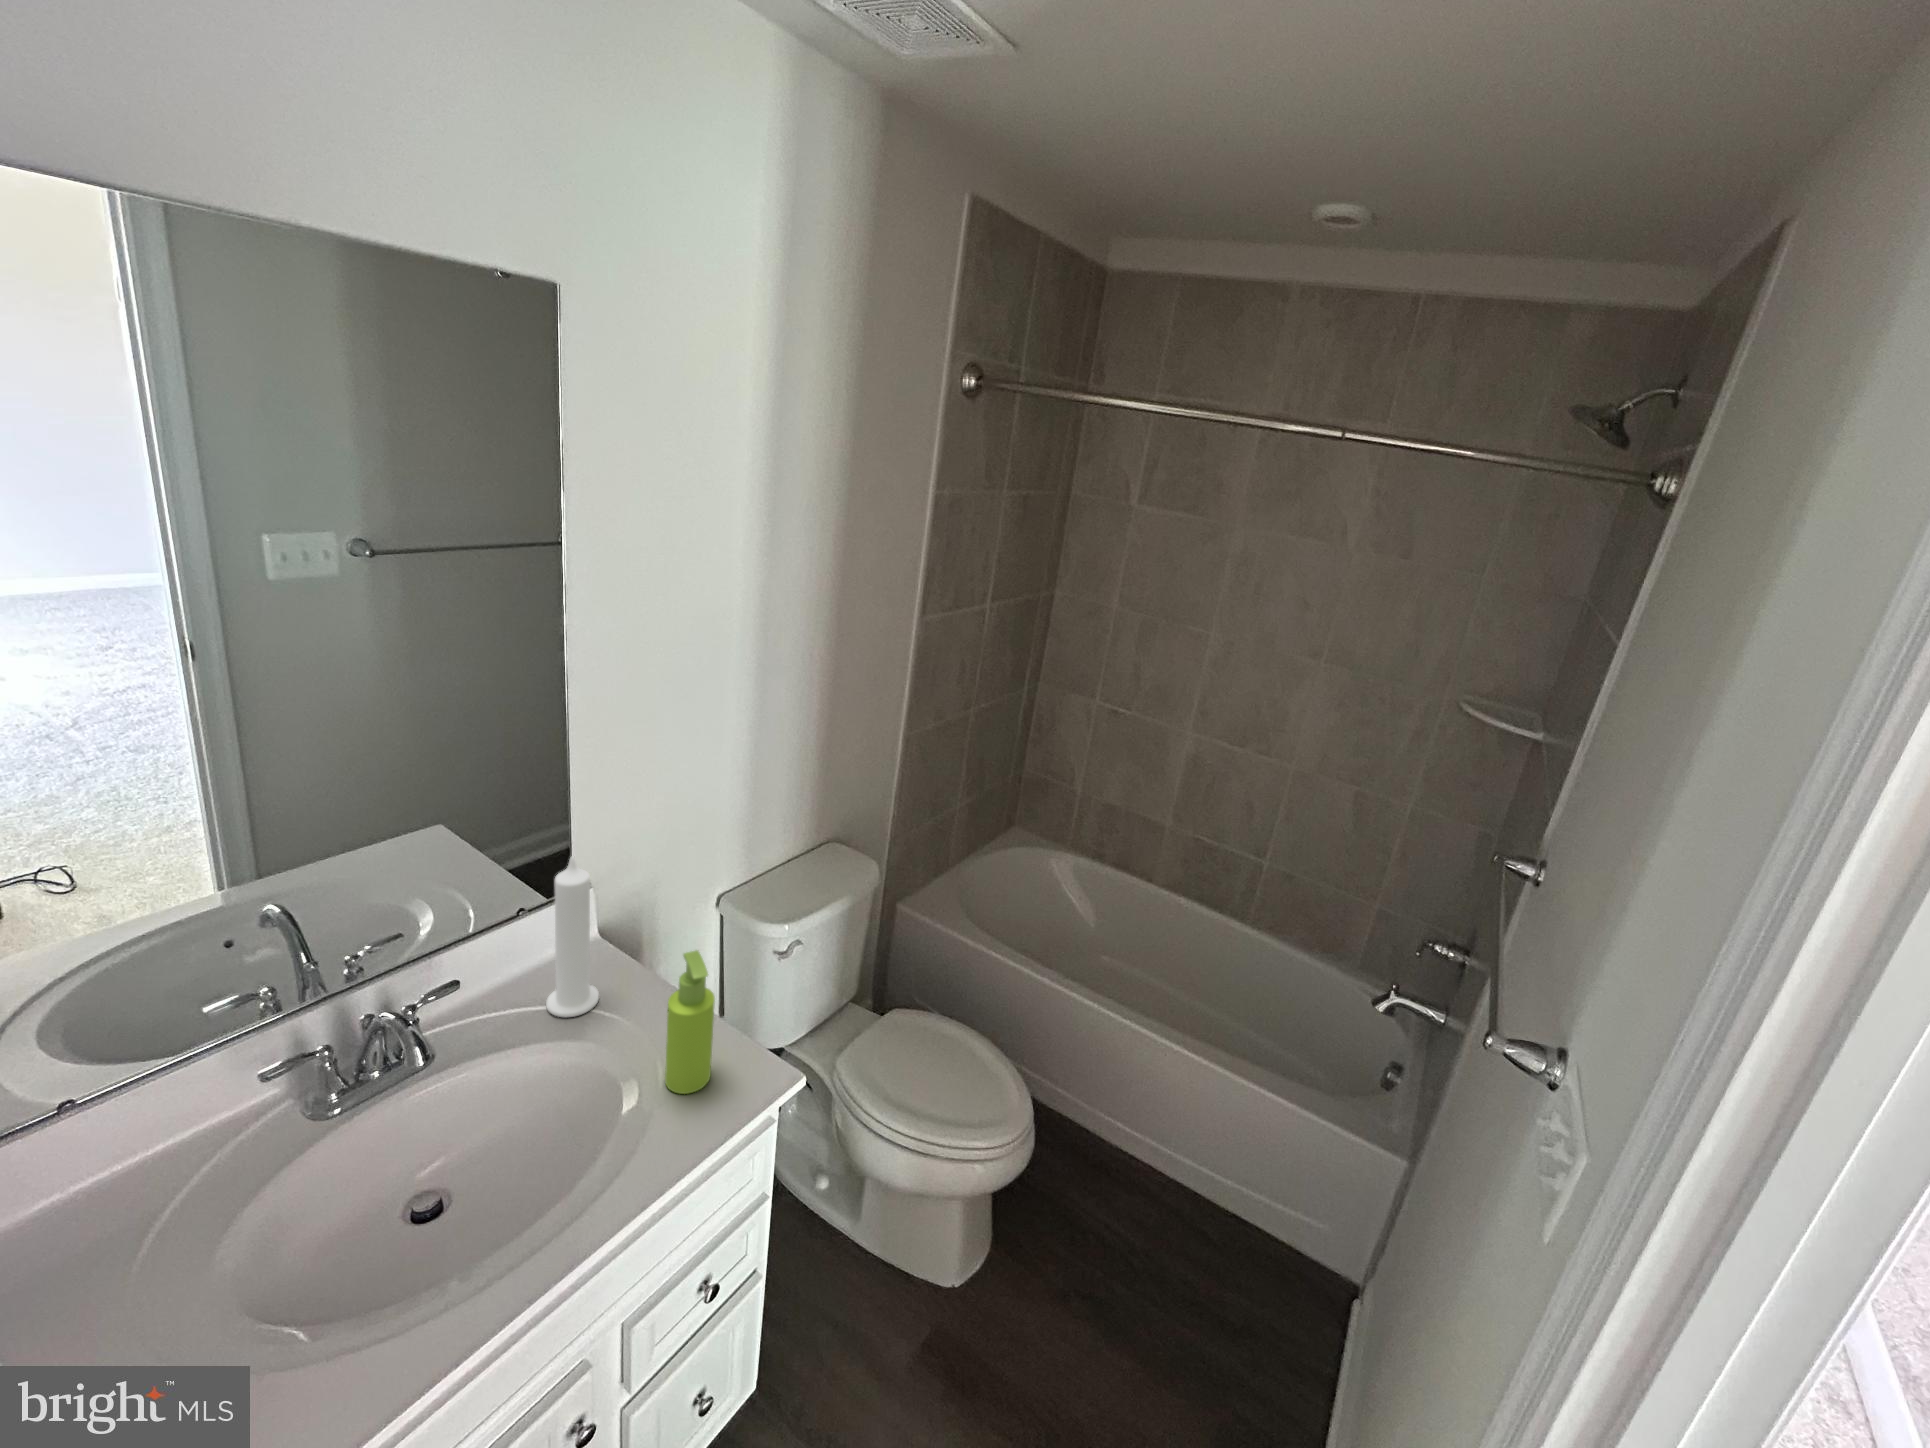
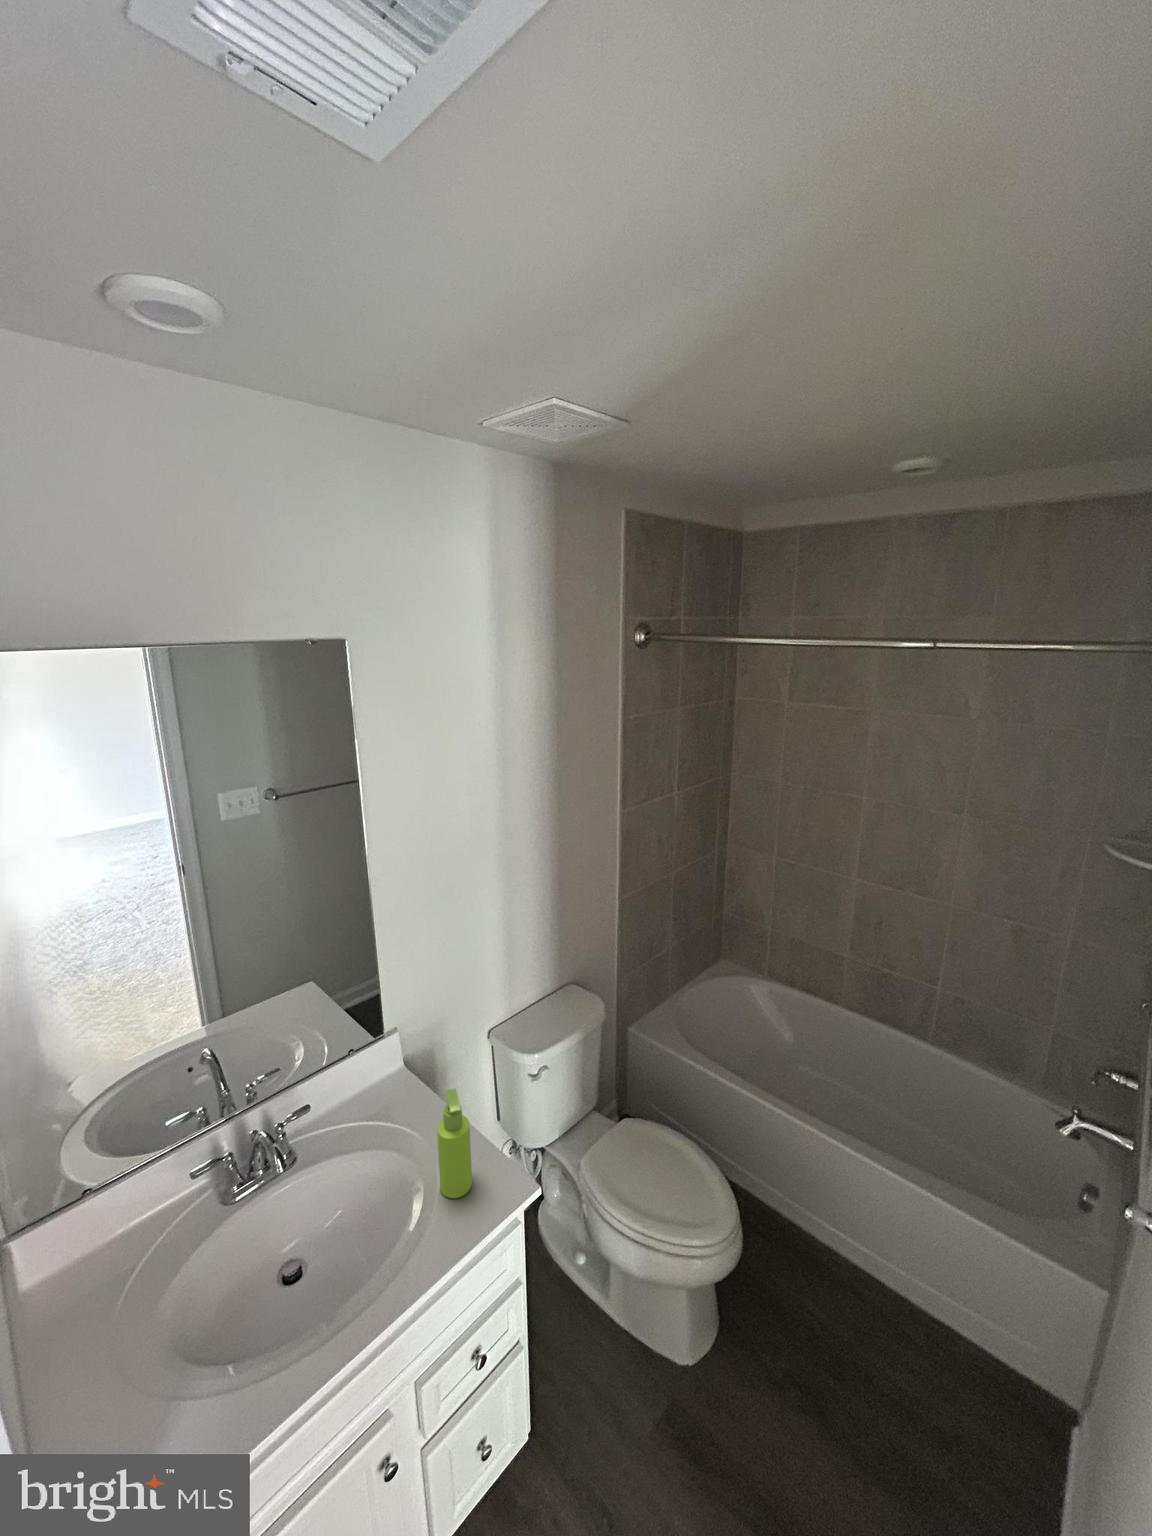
candle: present [546,857,599,1017] -> none [366,1016,401,1132]

